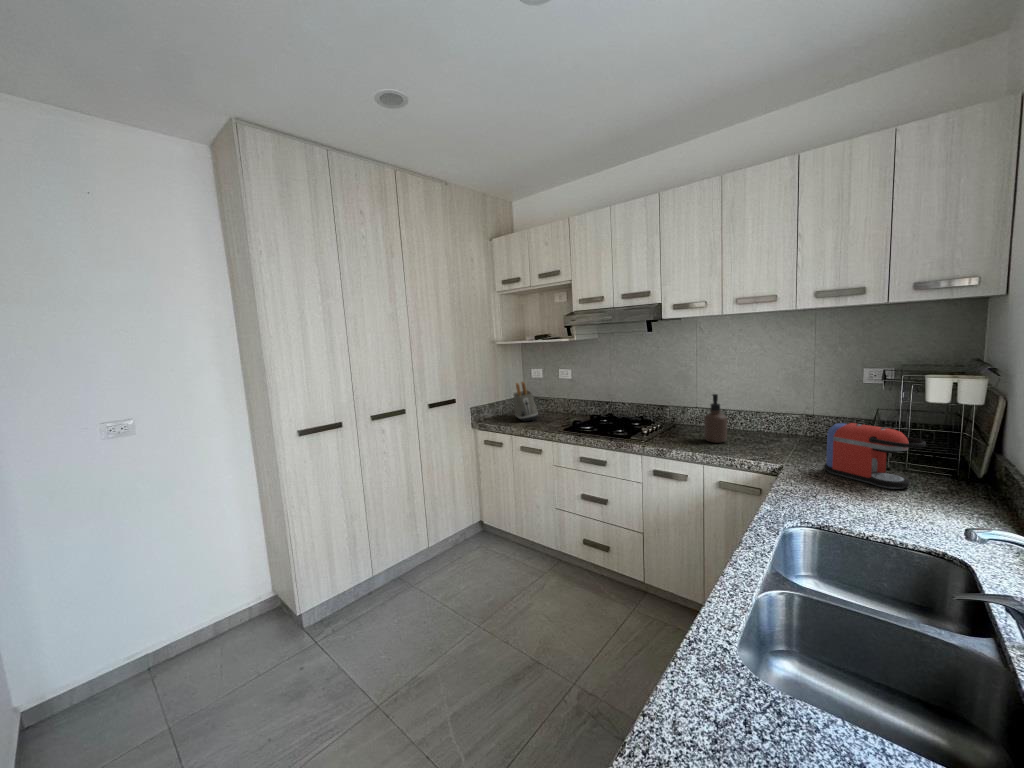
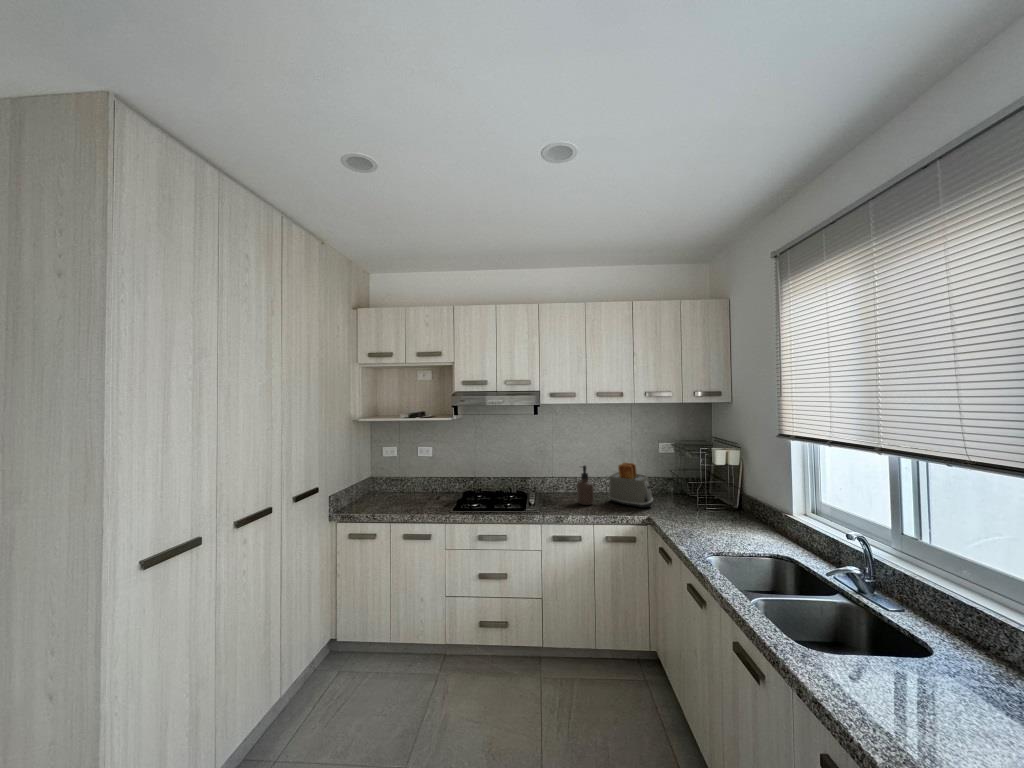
toaster: present [514,382,538,421] -> present [609,462,653,508]
coffee maker: present [824,423,926,489] -> none [670,480,724,521]

